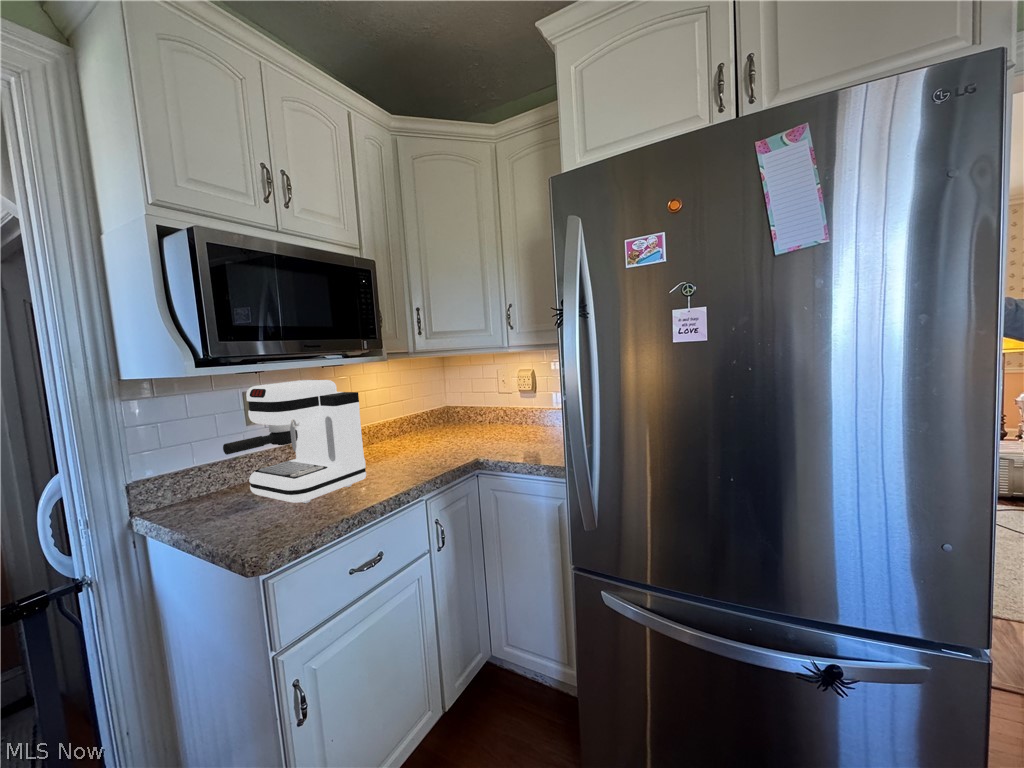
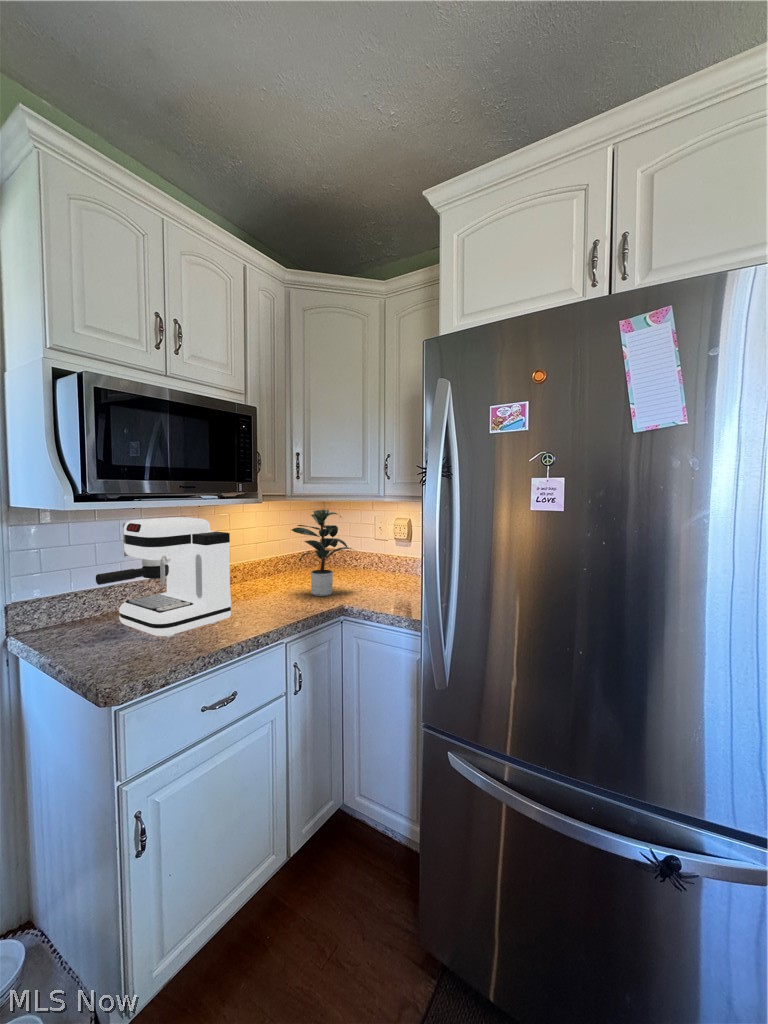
potted plant: none [408,361,496,452] -> present [292,509,352,596]

